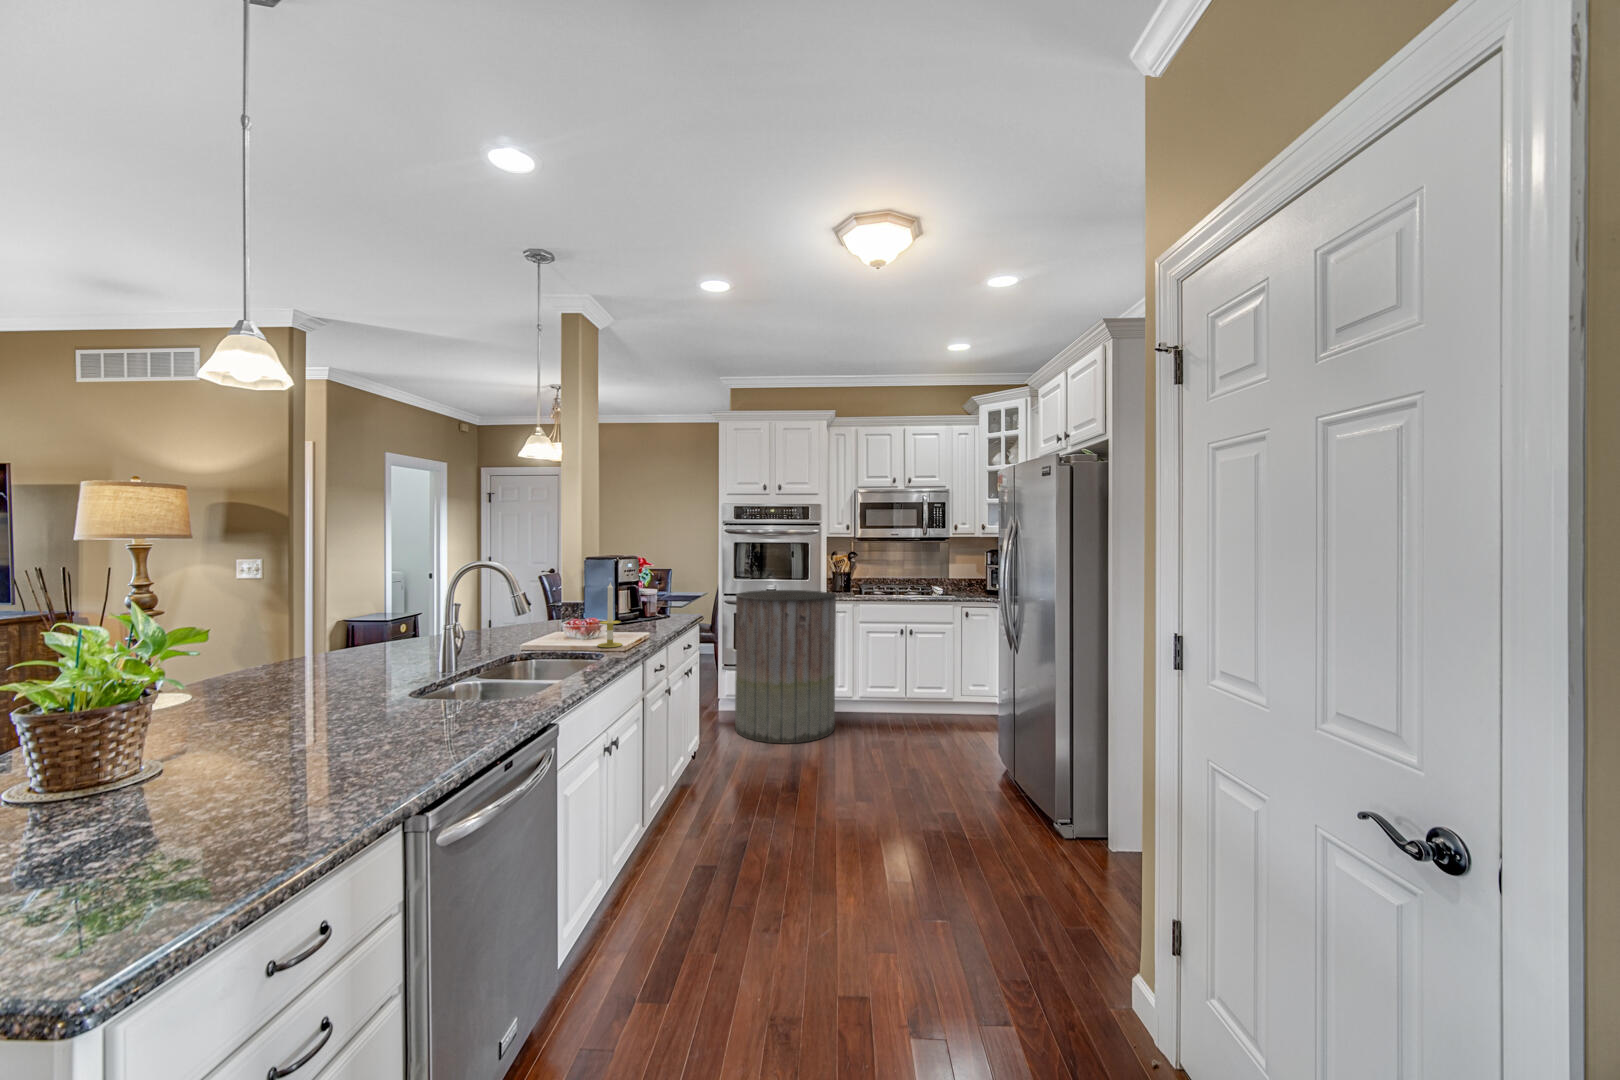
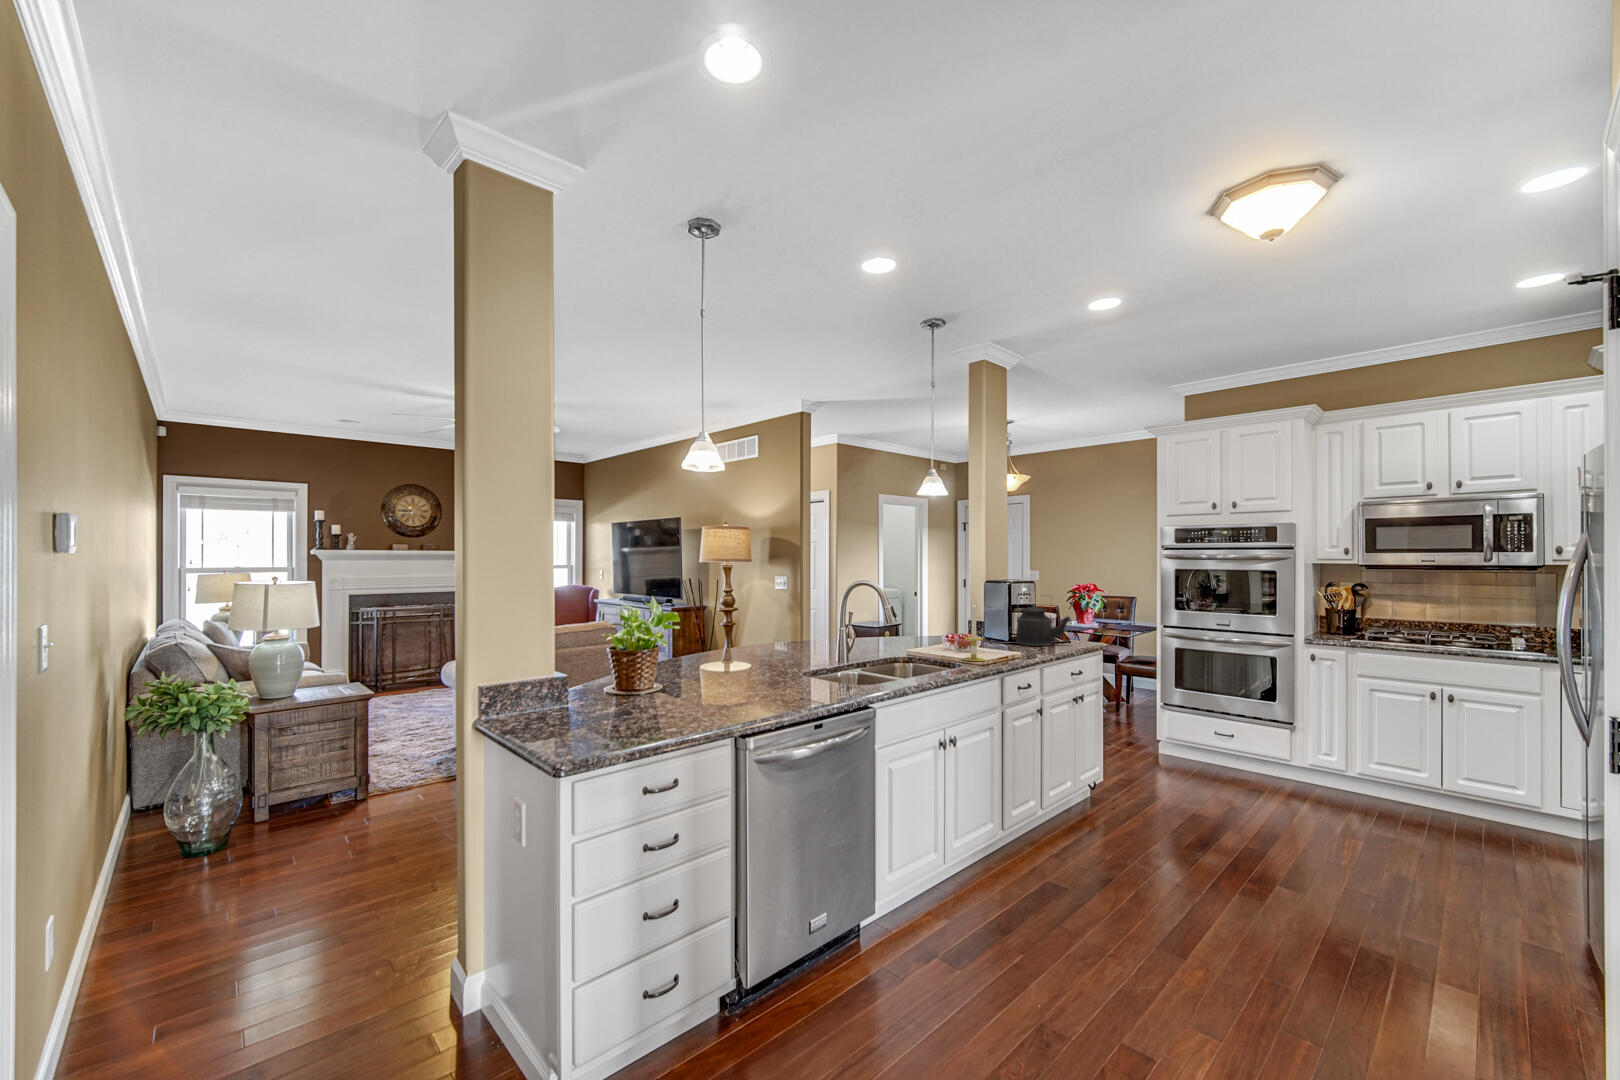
kettle: none [626,570,681,623] -> present [1016,604,1070,646]
trash can: present [735,590,836,744] -> none [1163,625,1303,814]

